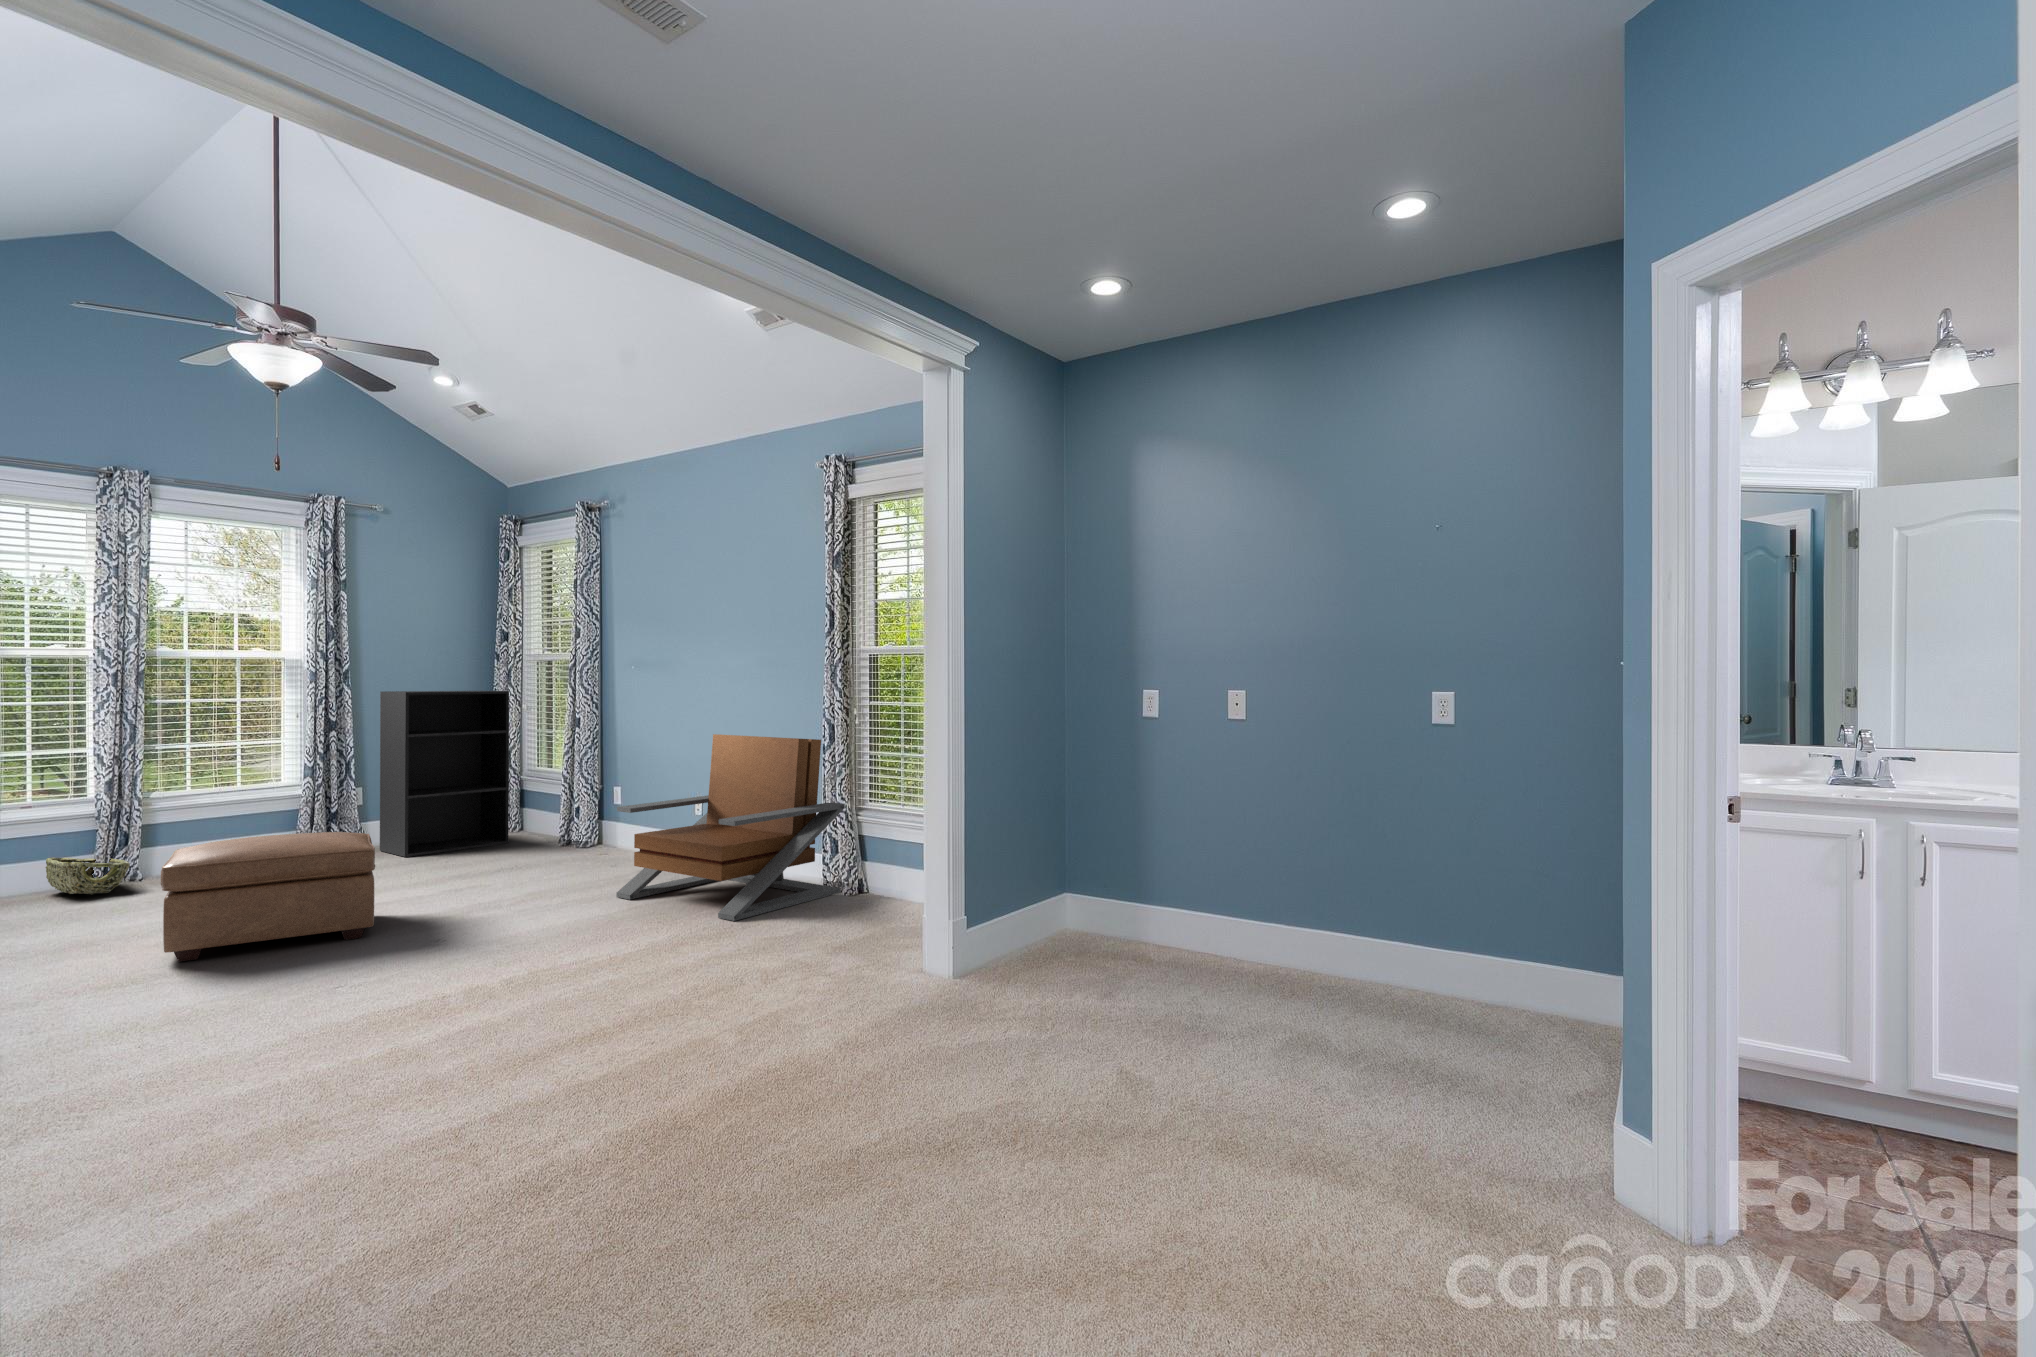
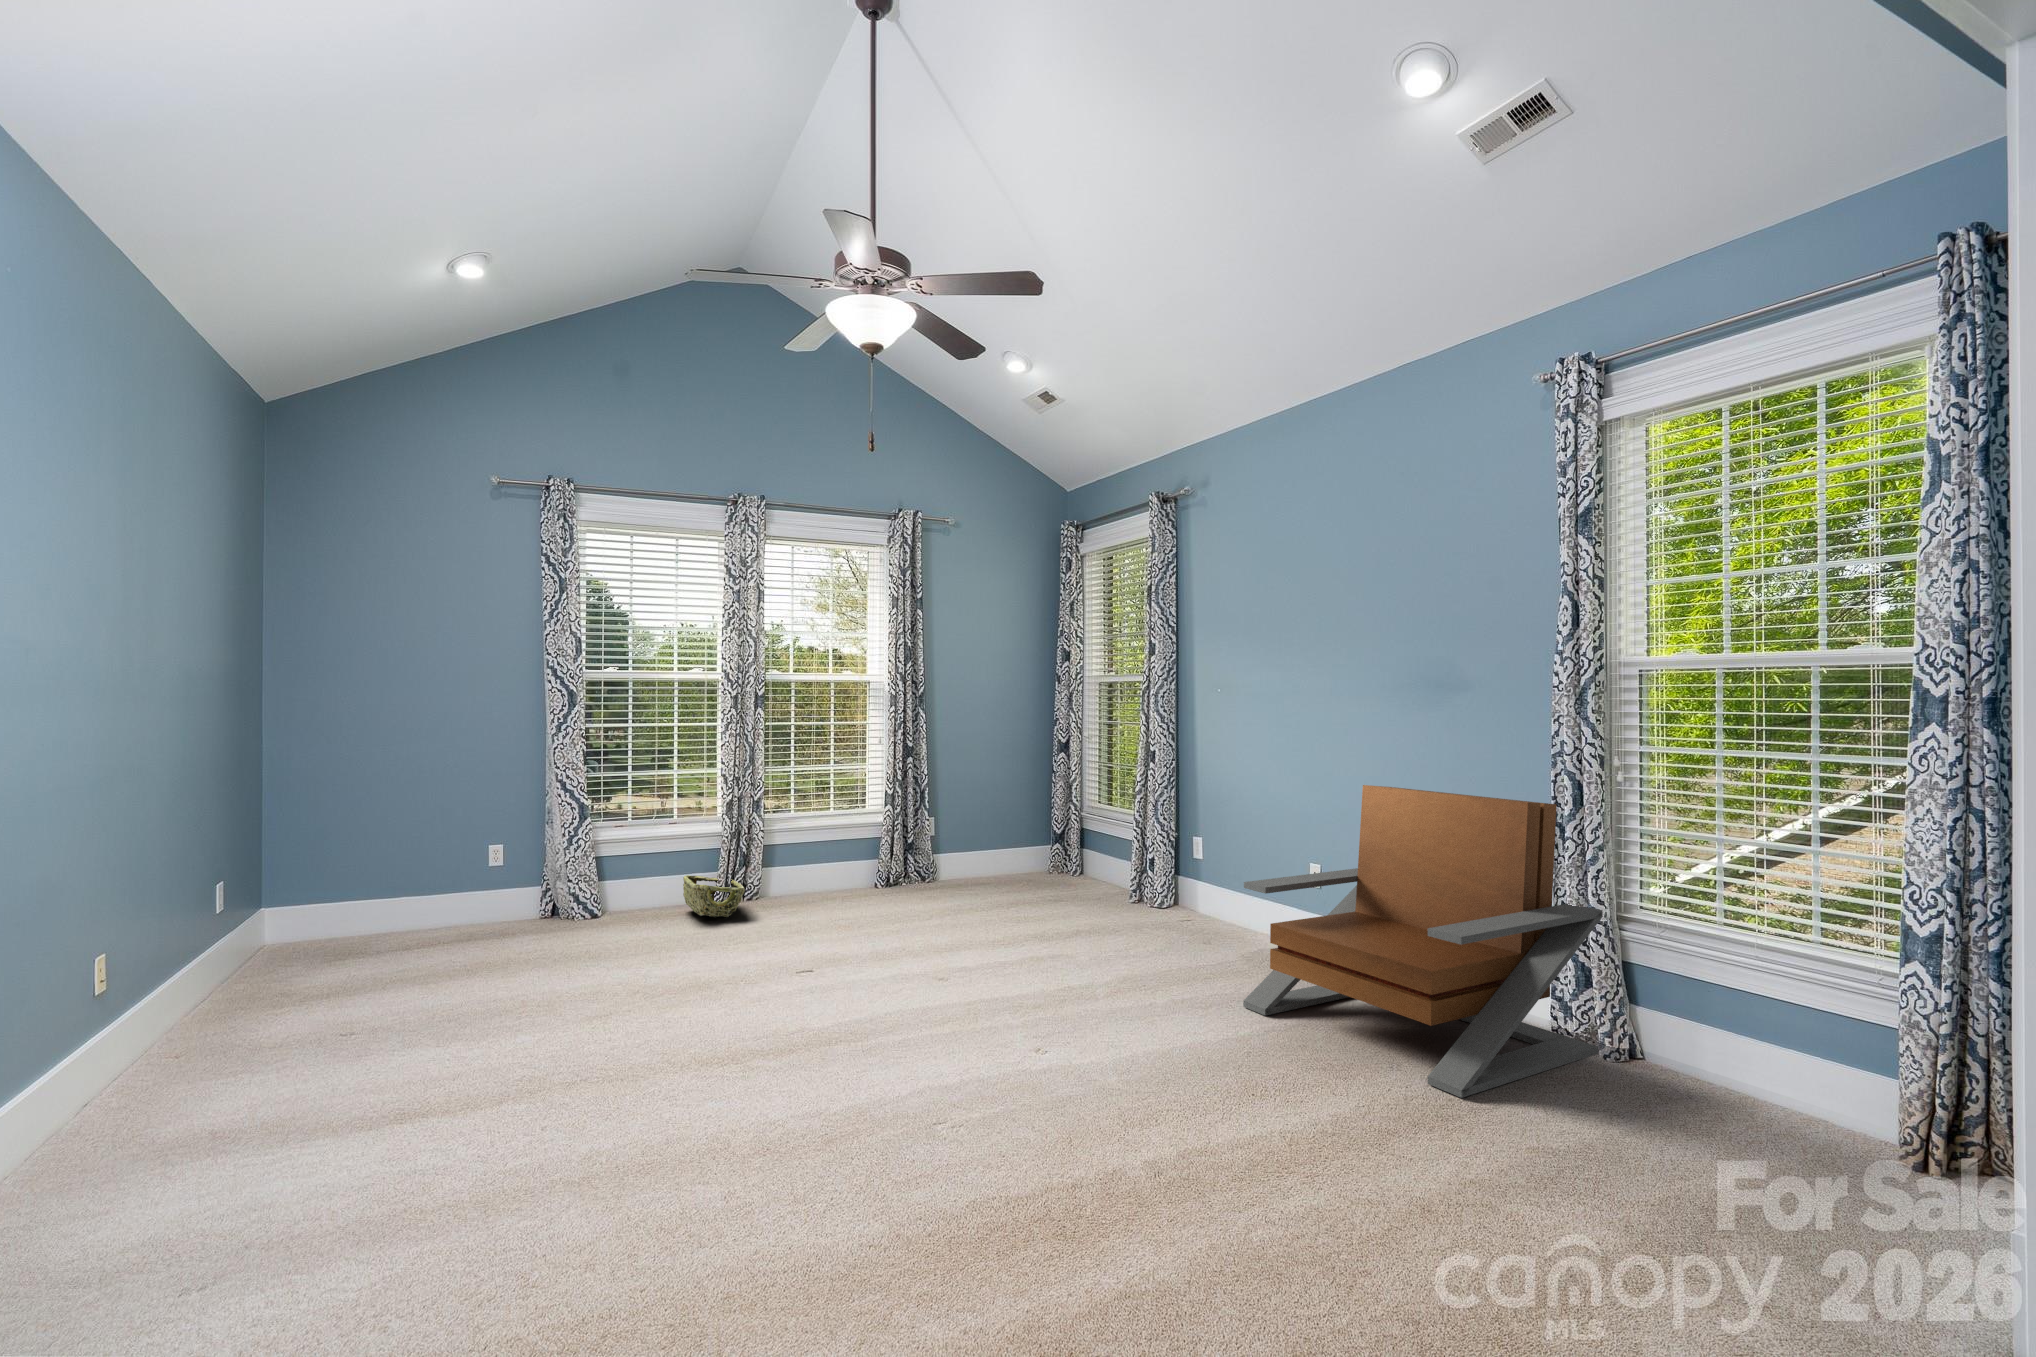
bookshelf: present [380,691,509,857] -> none [951,716,1074,900]
ottoman: present [161,832,375,962] -> none [762,890,972,1043]

